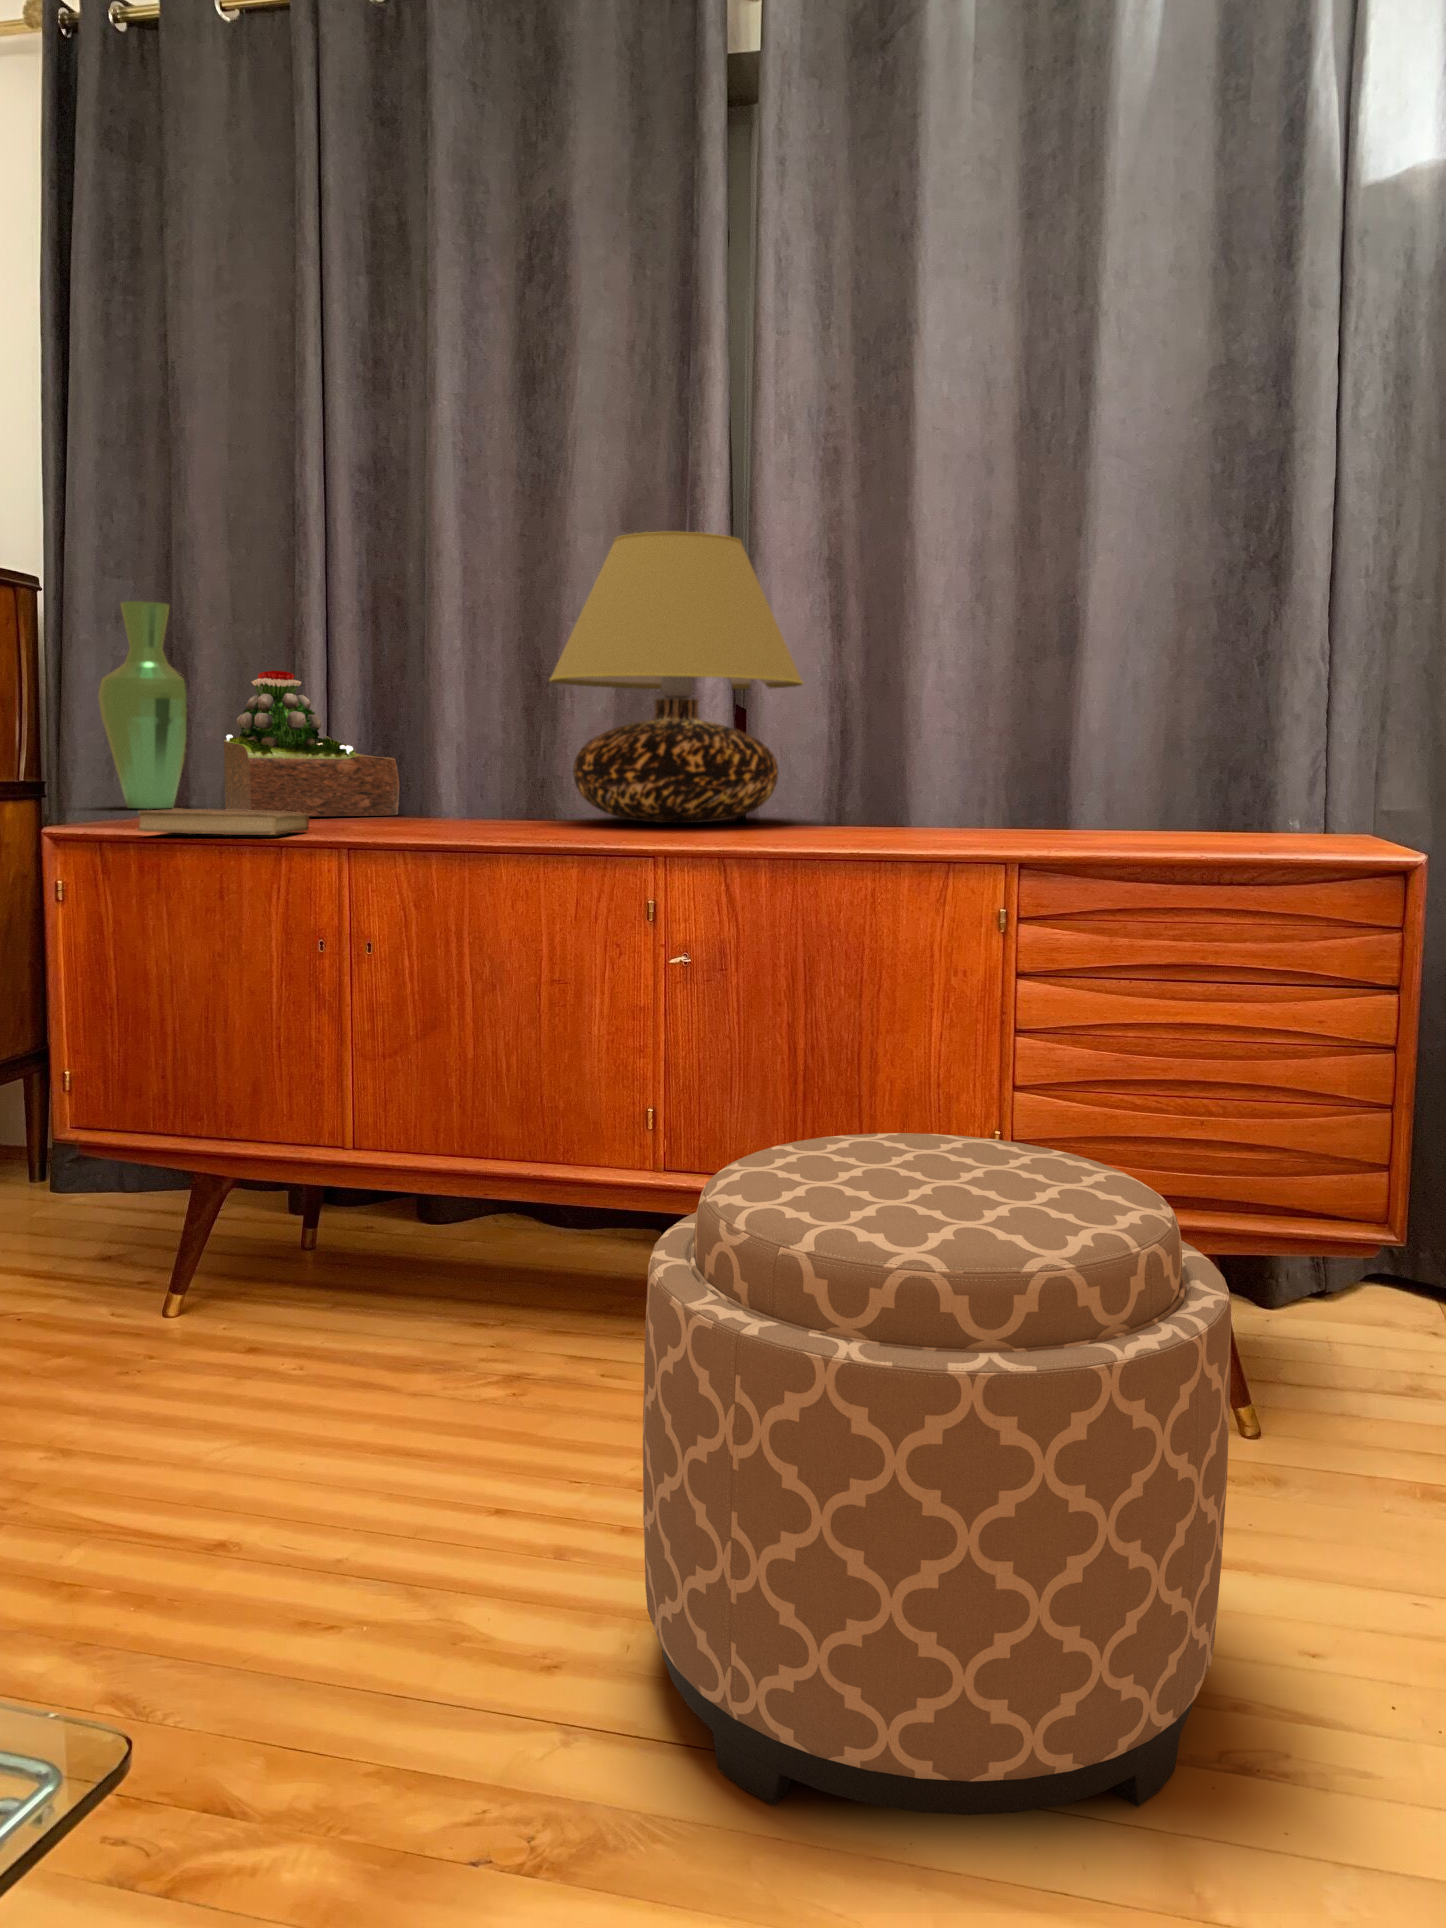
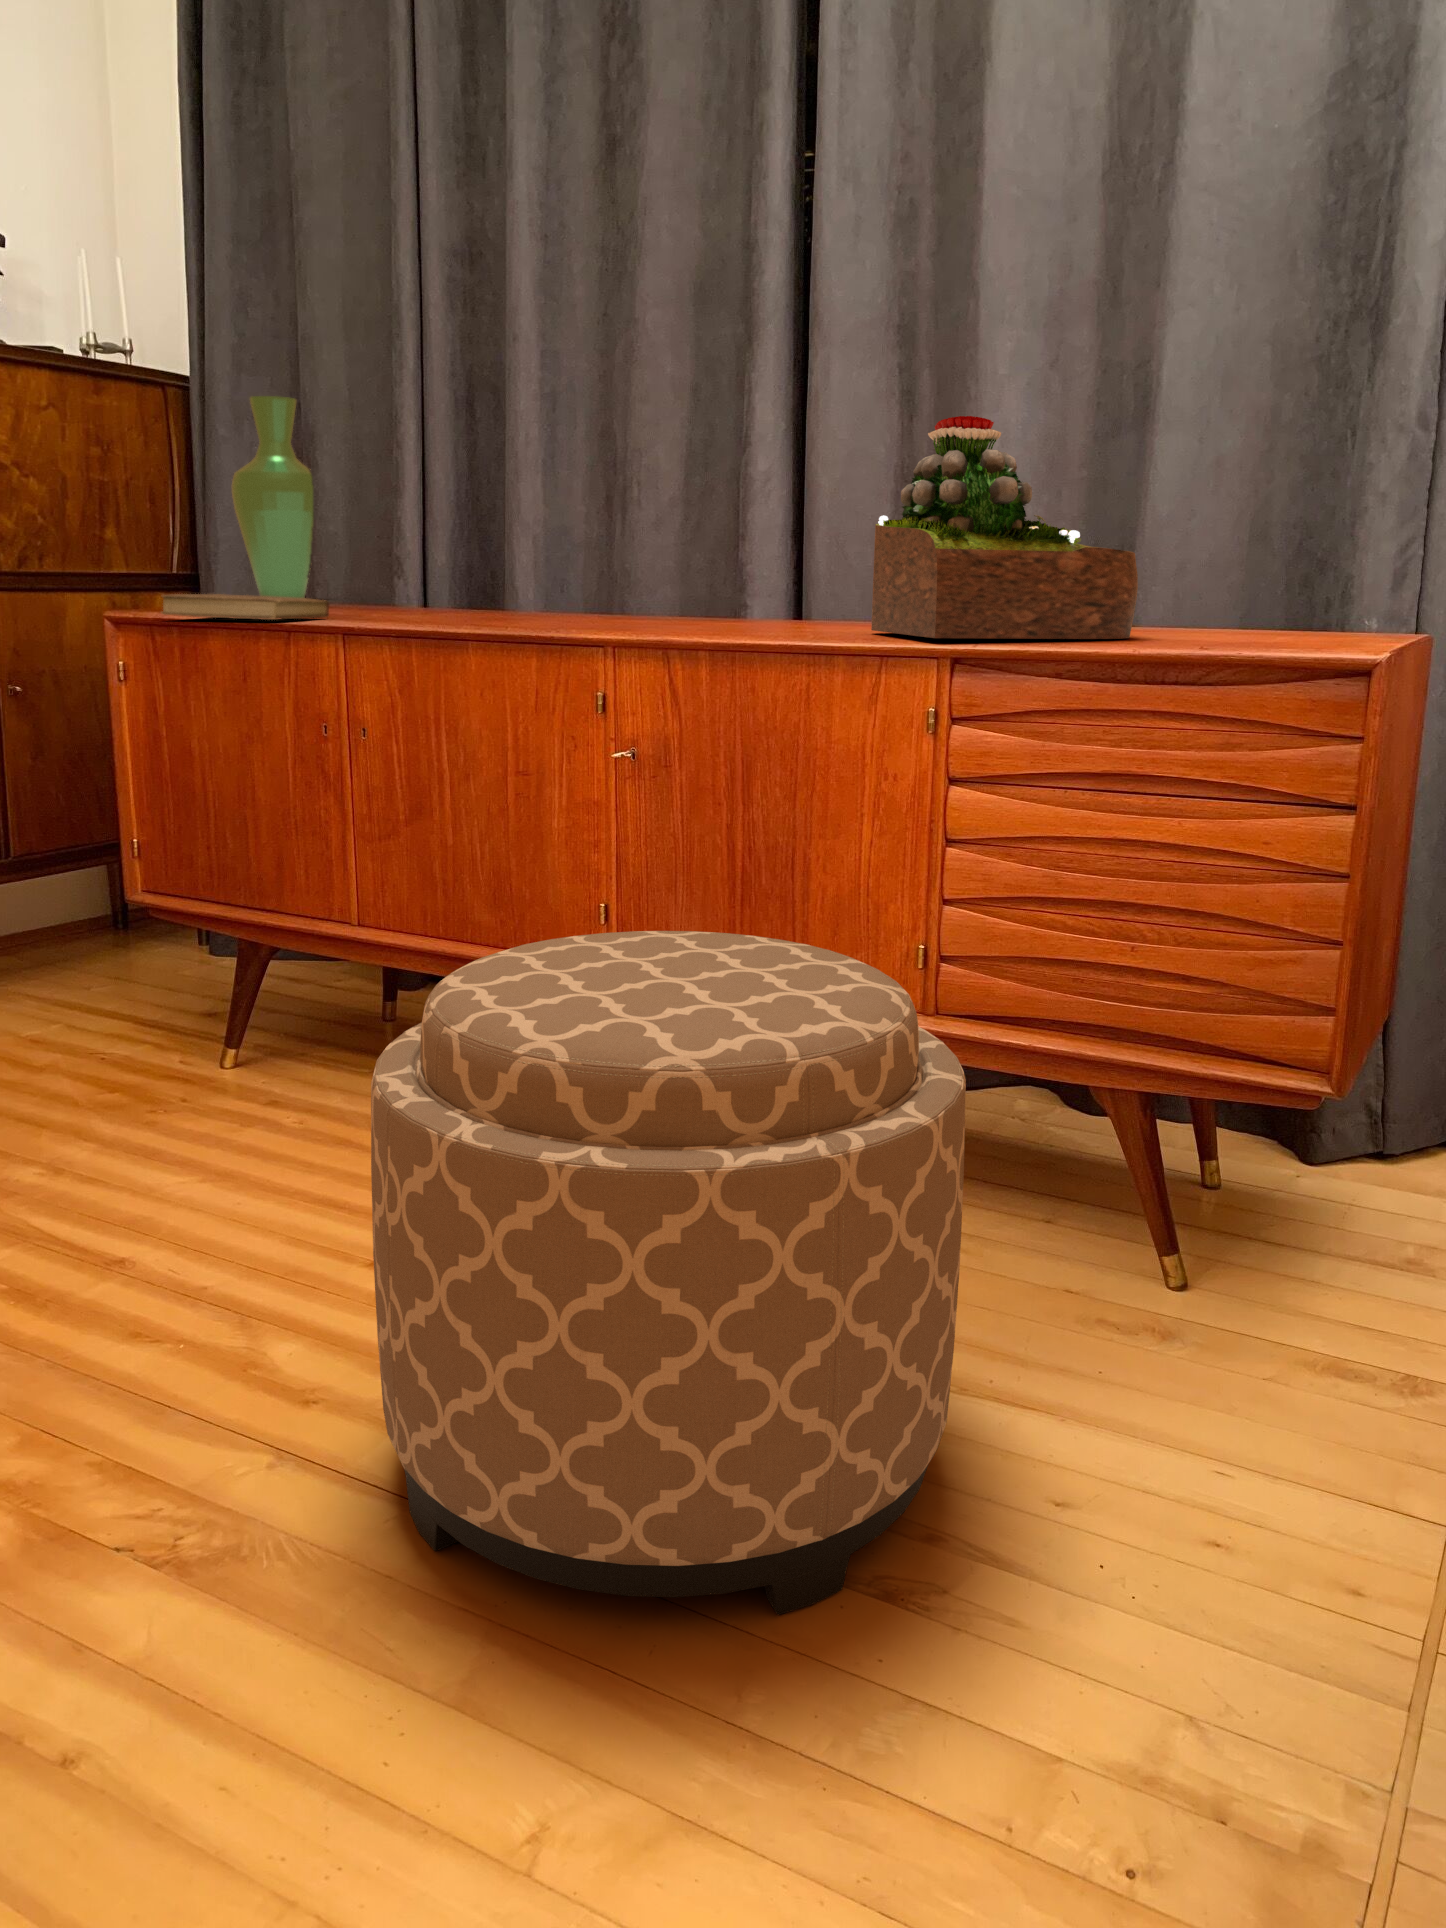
table lamp: present [549,532,804,823] -> none [574,300,842,614]
succulent plant: present [224,671,399,816] -> present [871,416,1138,639]

